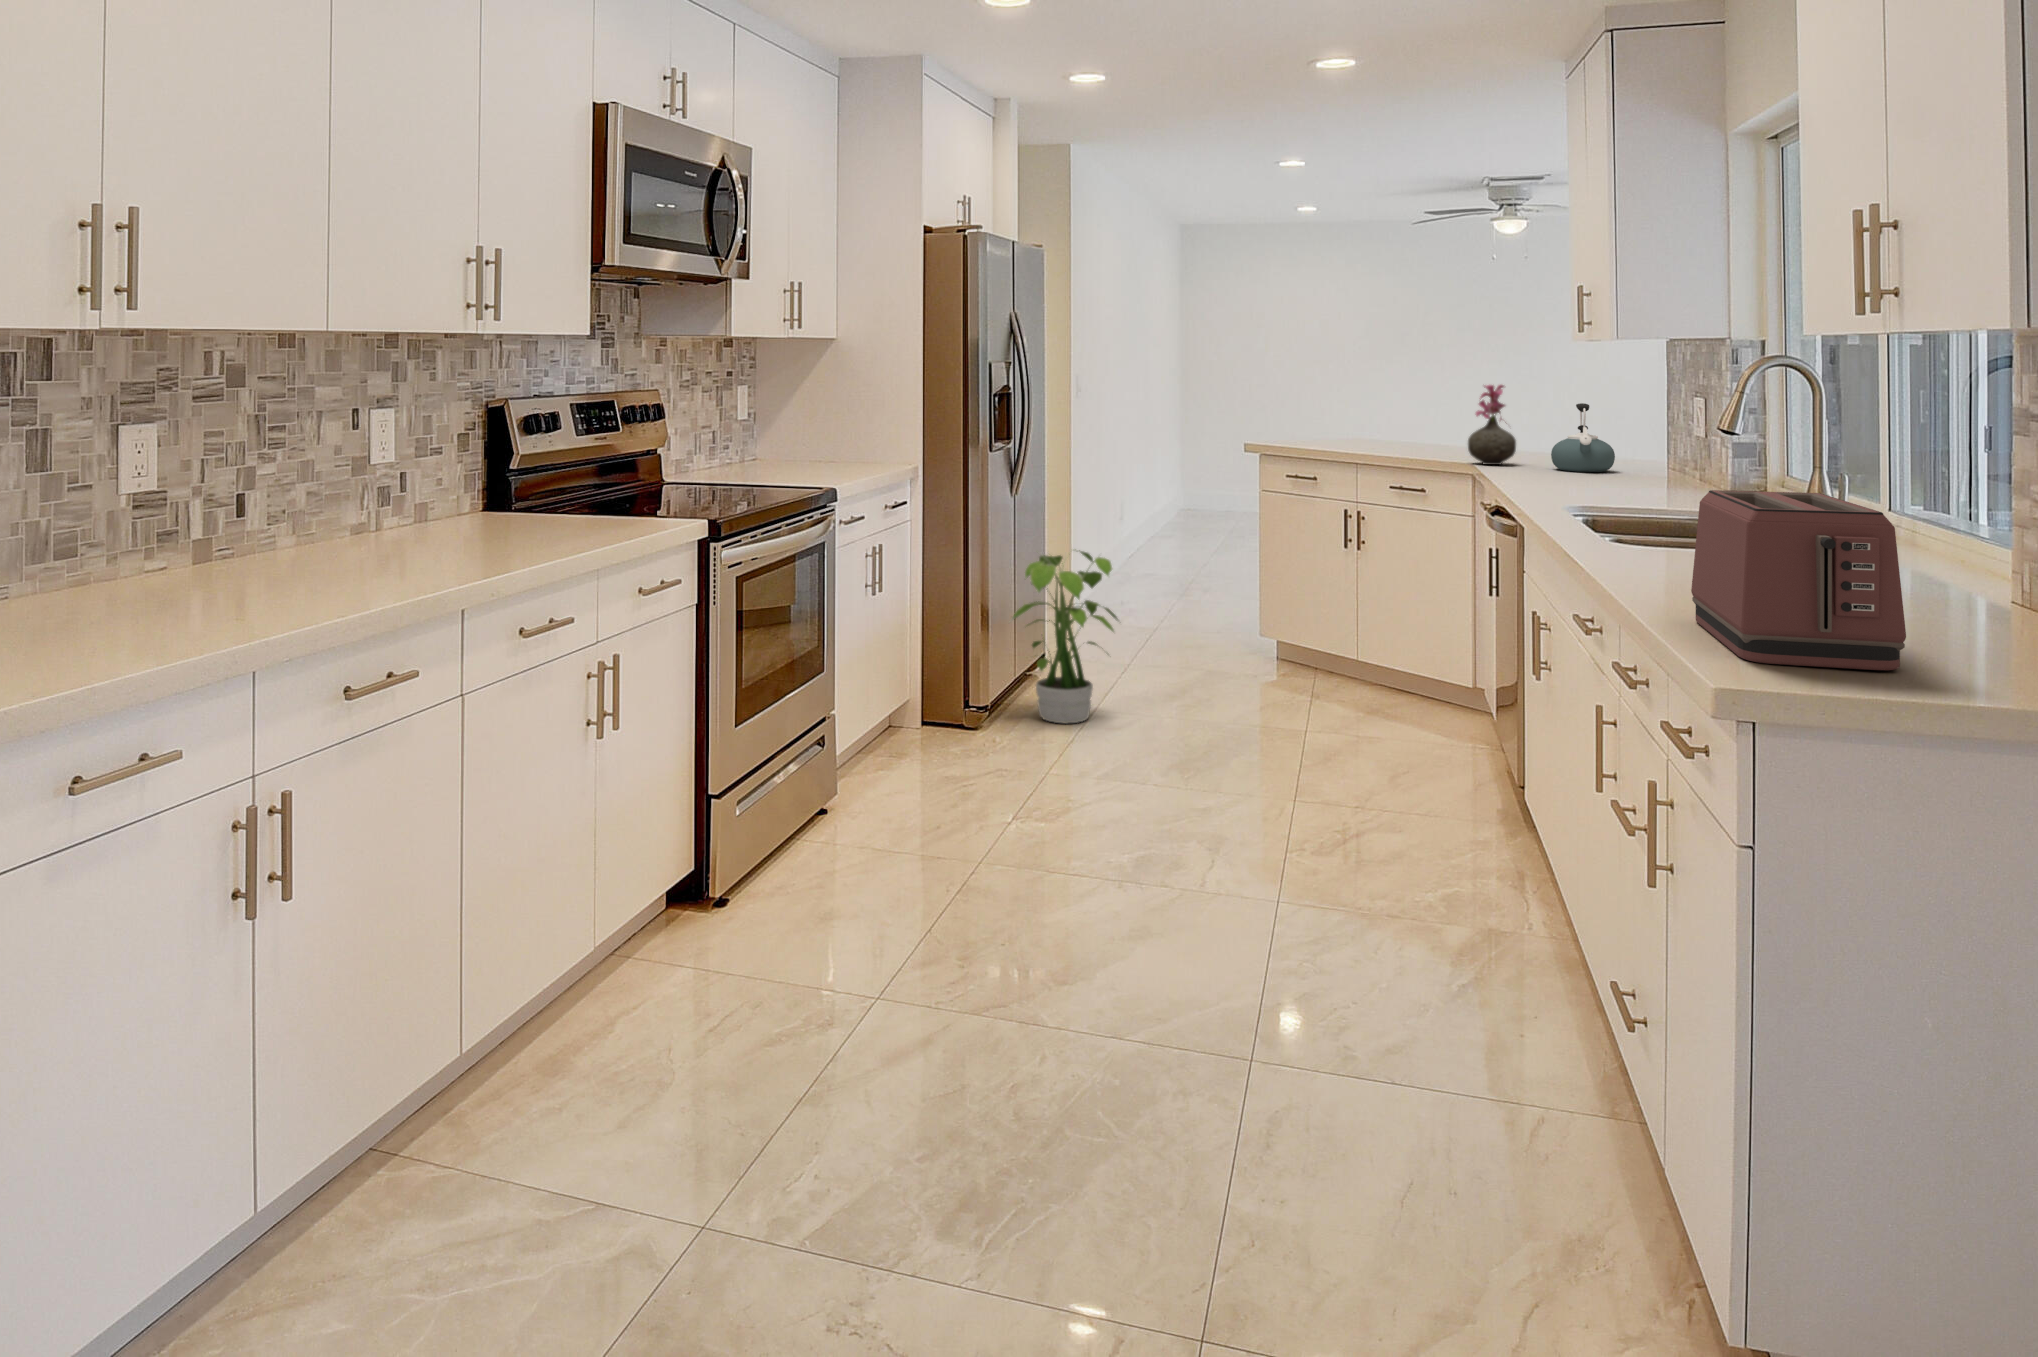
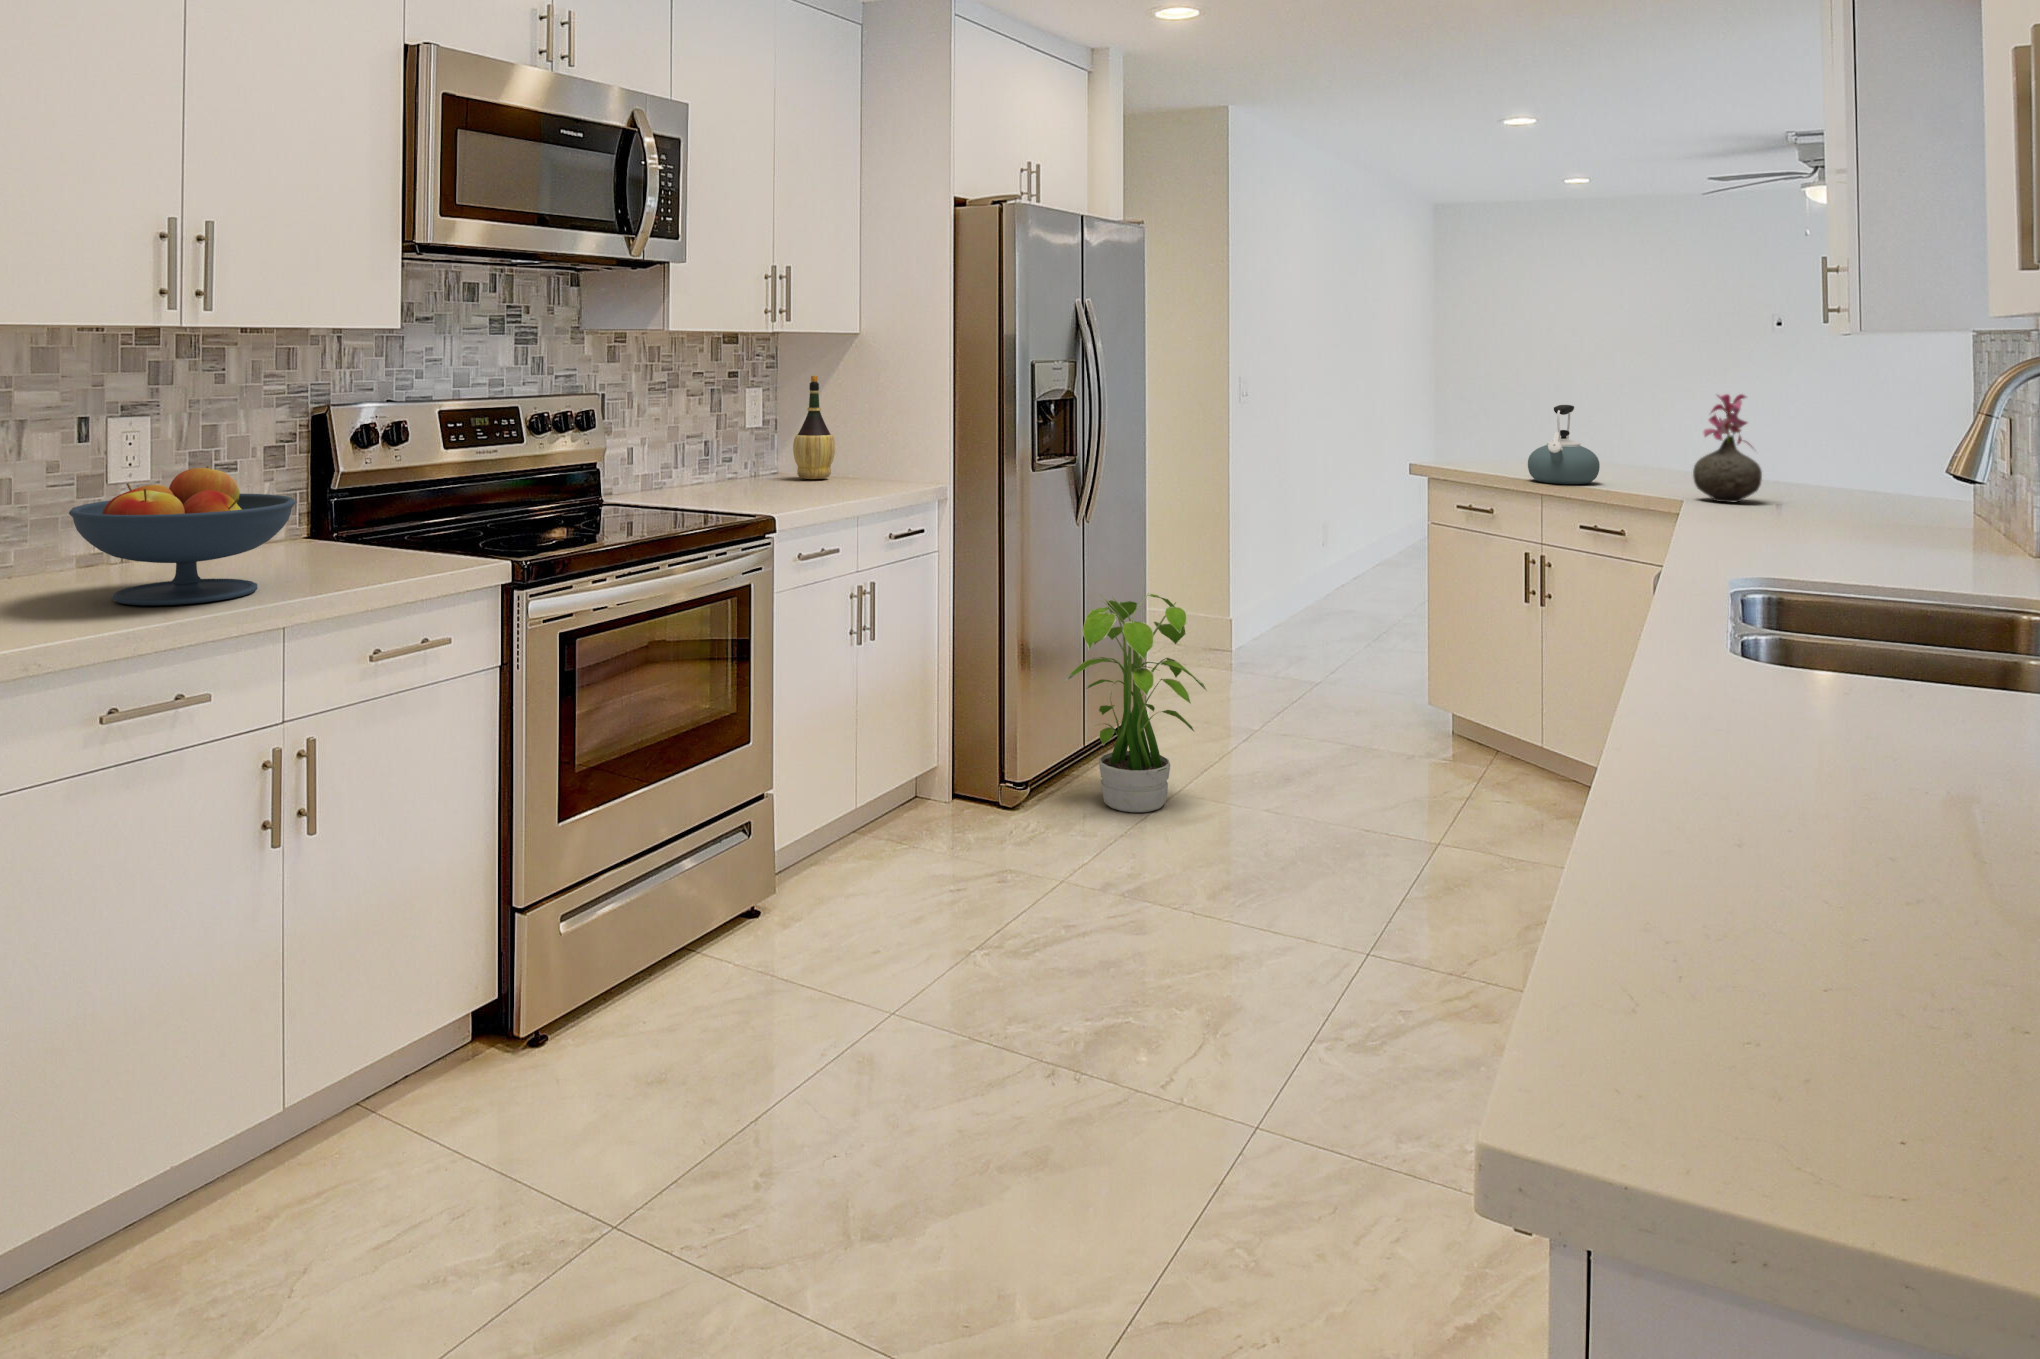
wine bottle: none [786,376,821,462] -> present [793,375,835,479]
kettle: present [1551,403,1615,472] -> present [1528,405,1600,484]
fruit bowl: none [418,445,584,553] -> present [69,466,295,605]
toaster: present [1691,490,1906,670] -> none [1626,617,1958,1035]

